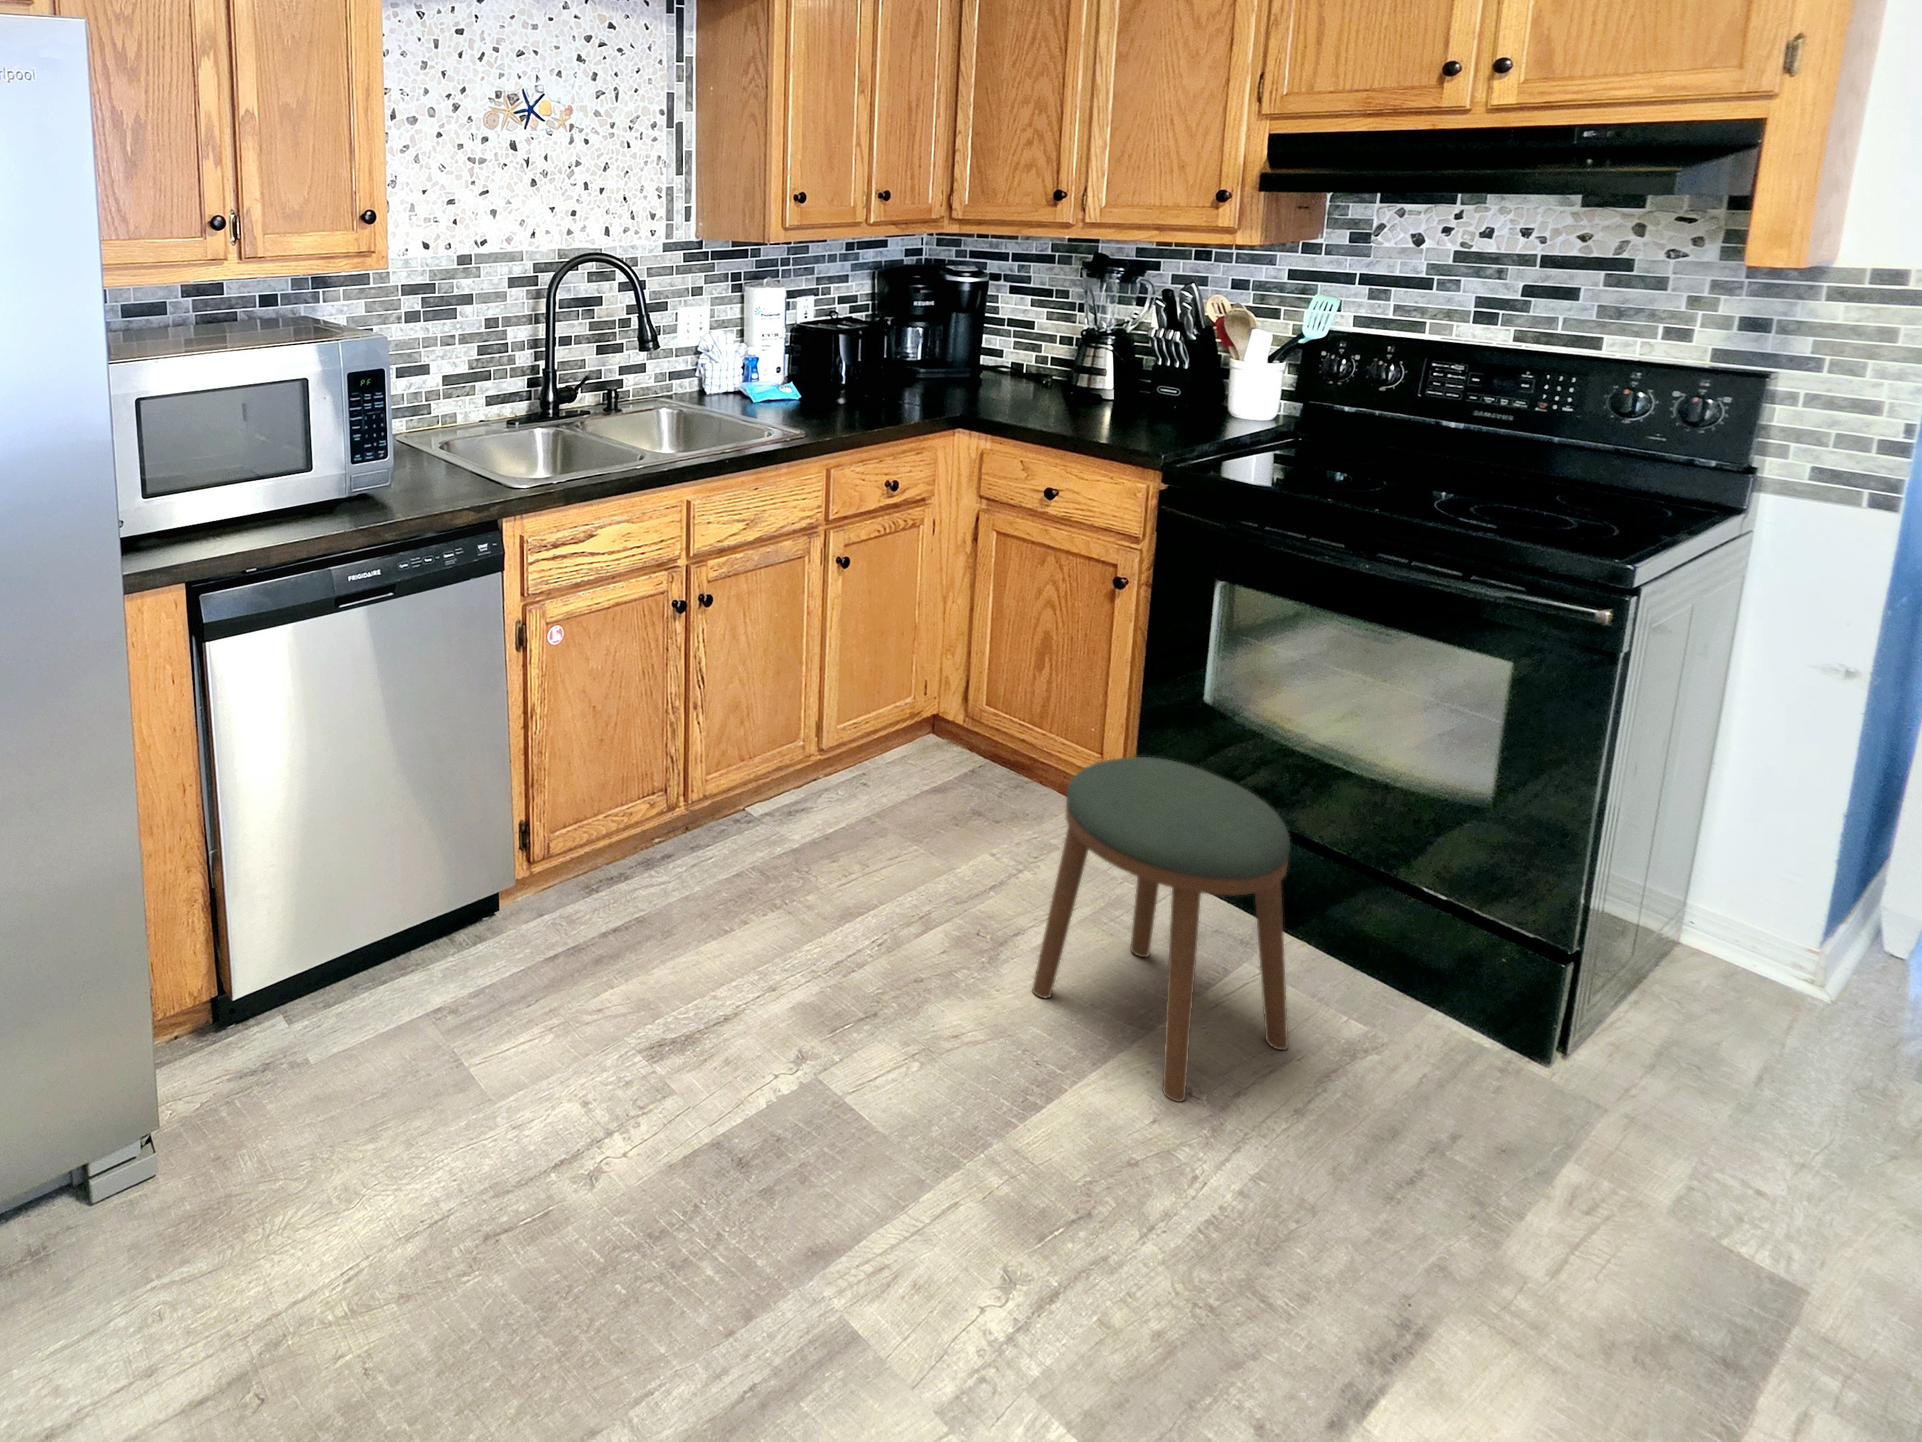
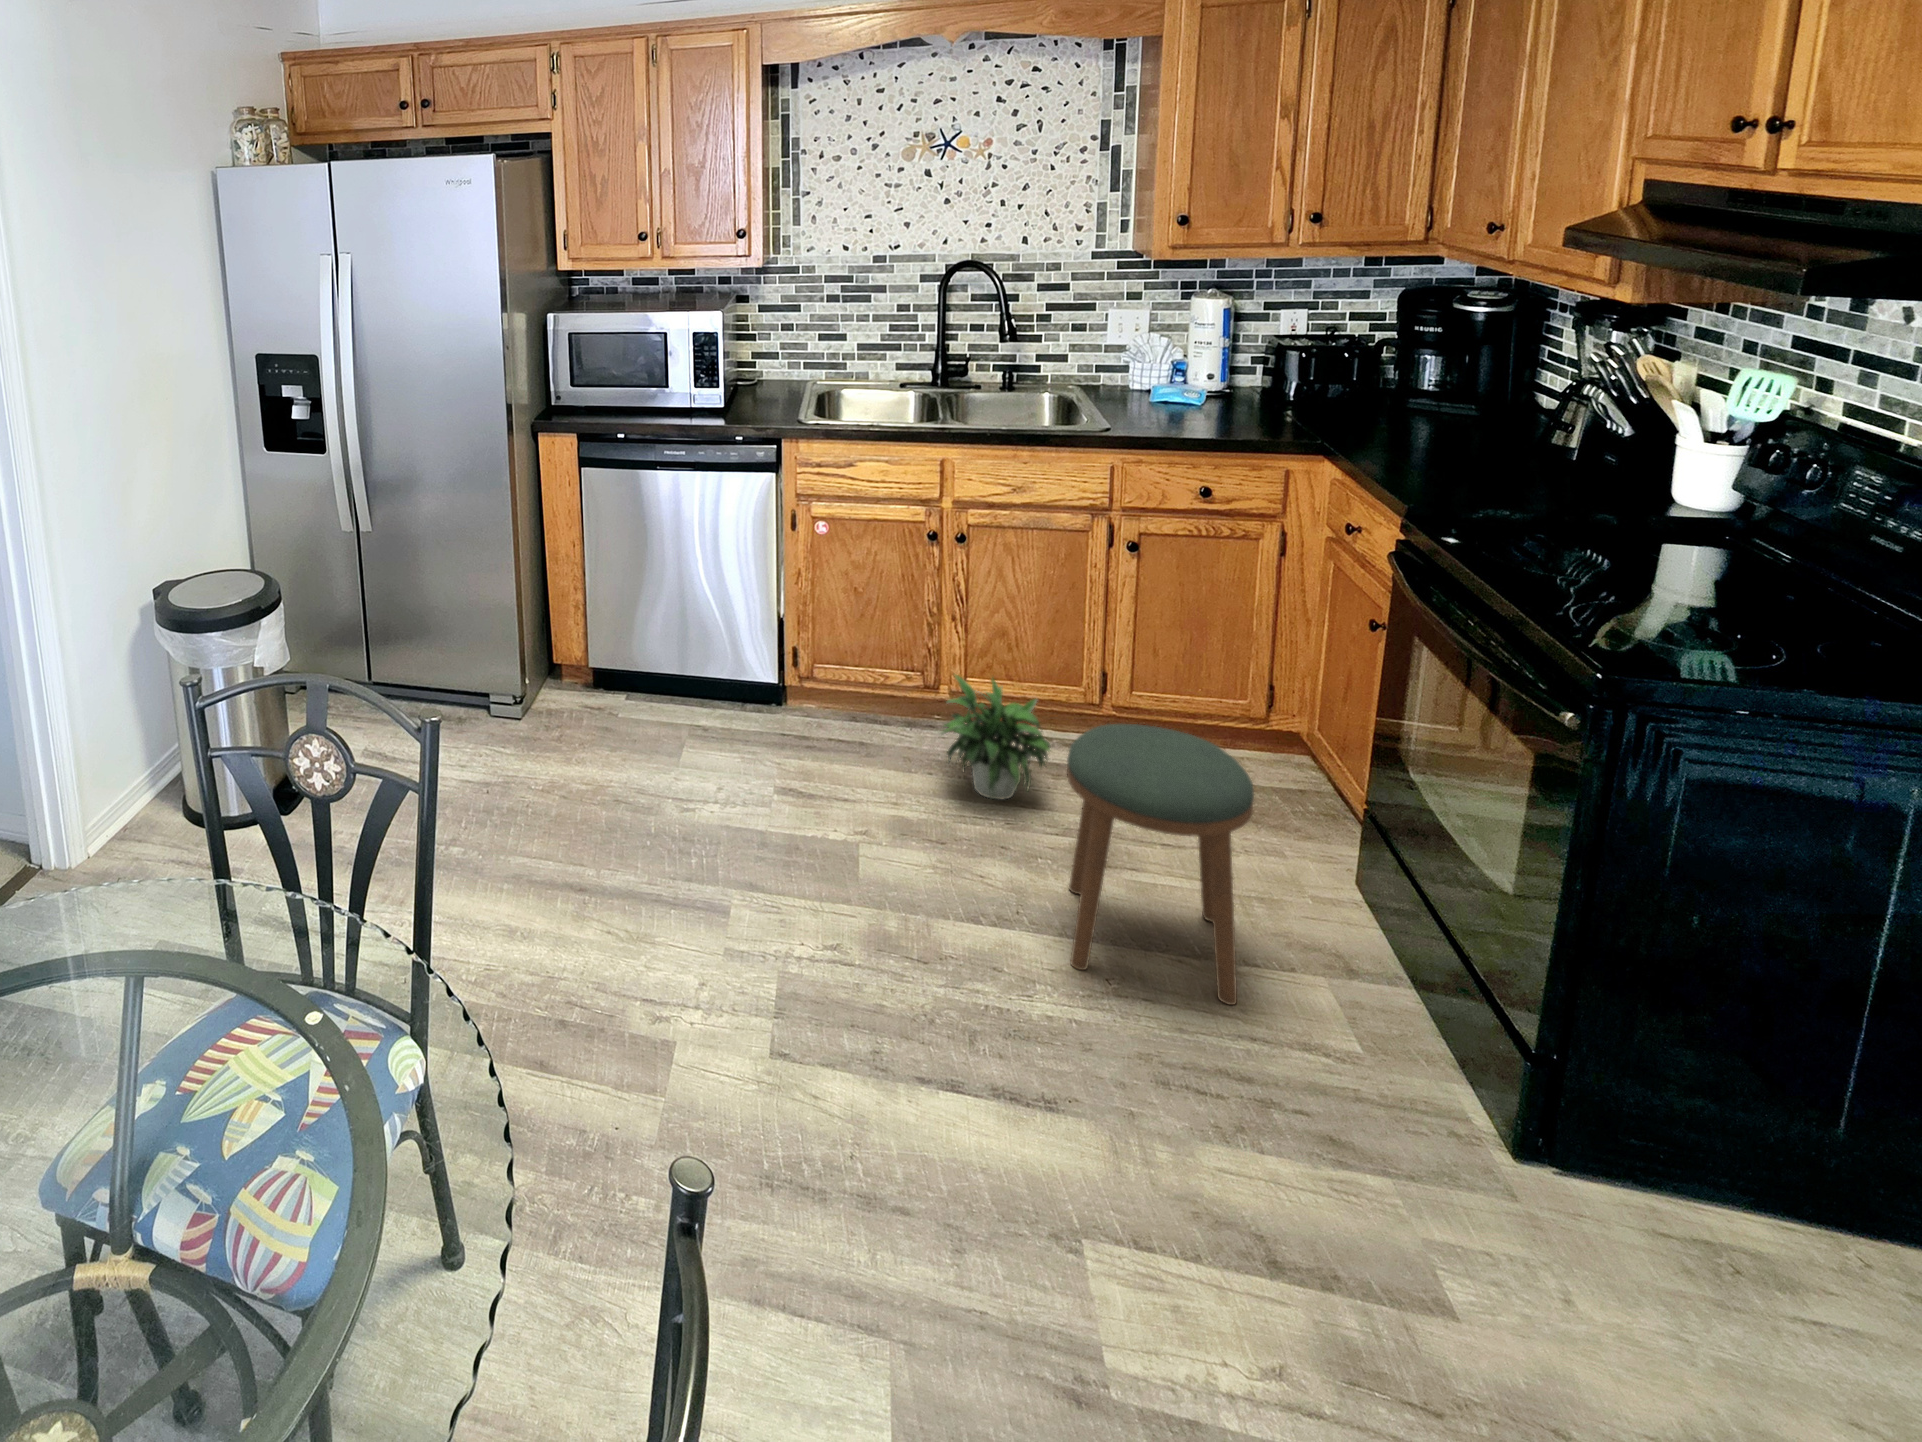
potted plant: none [725,762,905,920] -> present [941,675,1050,800]

